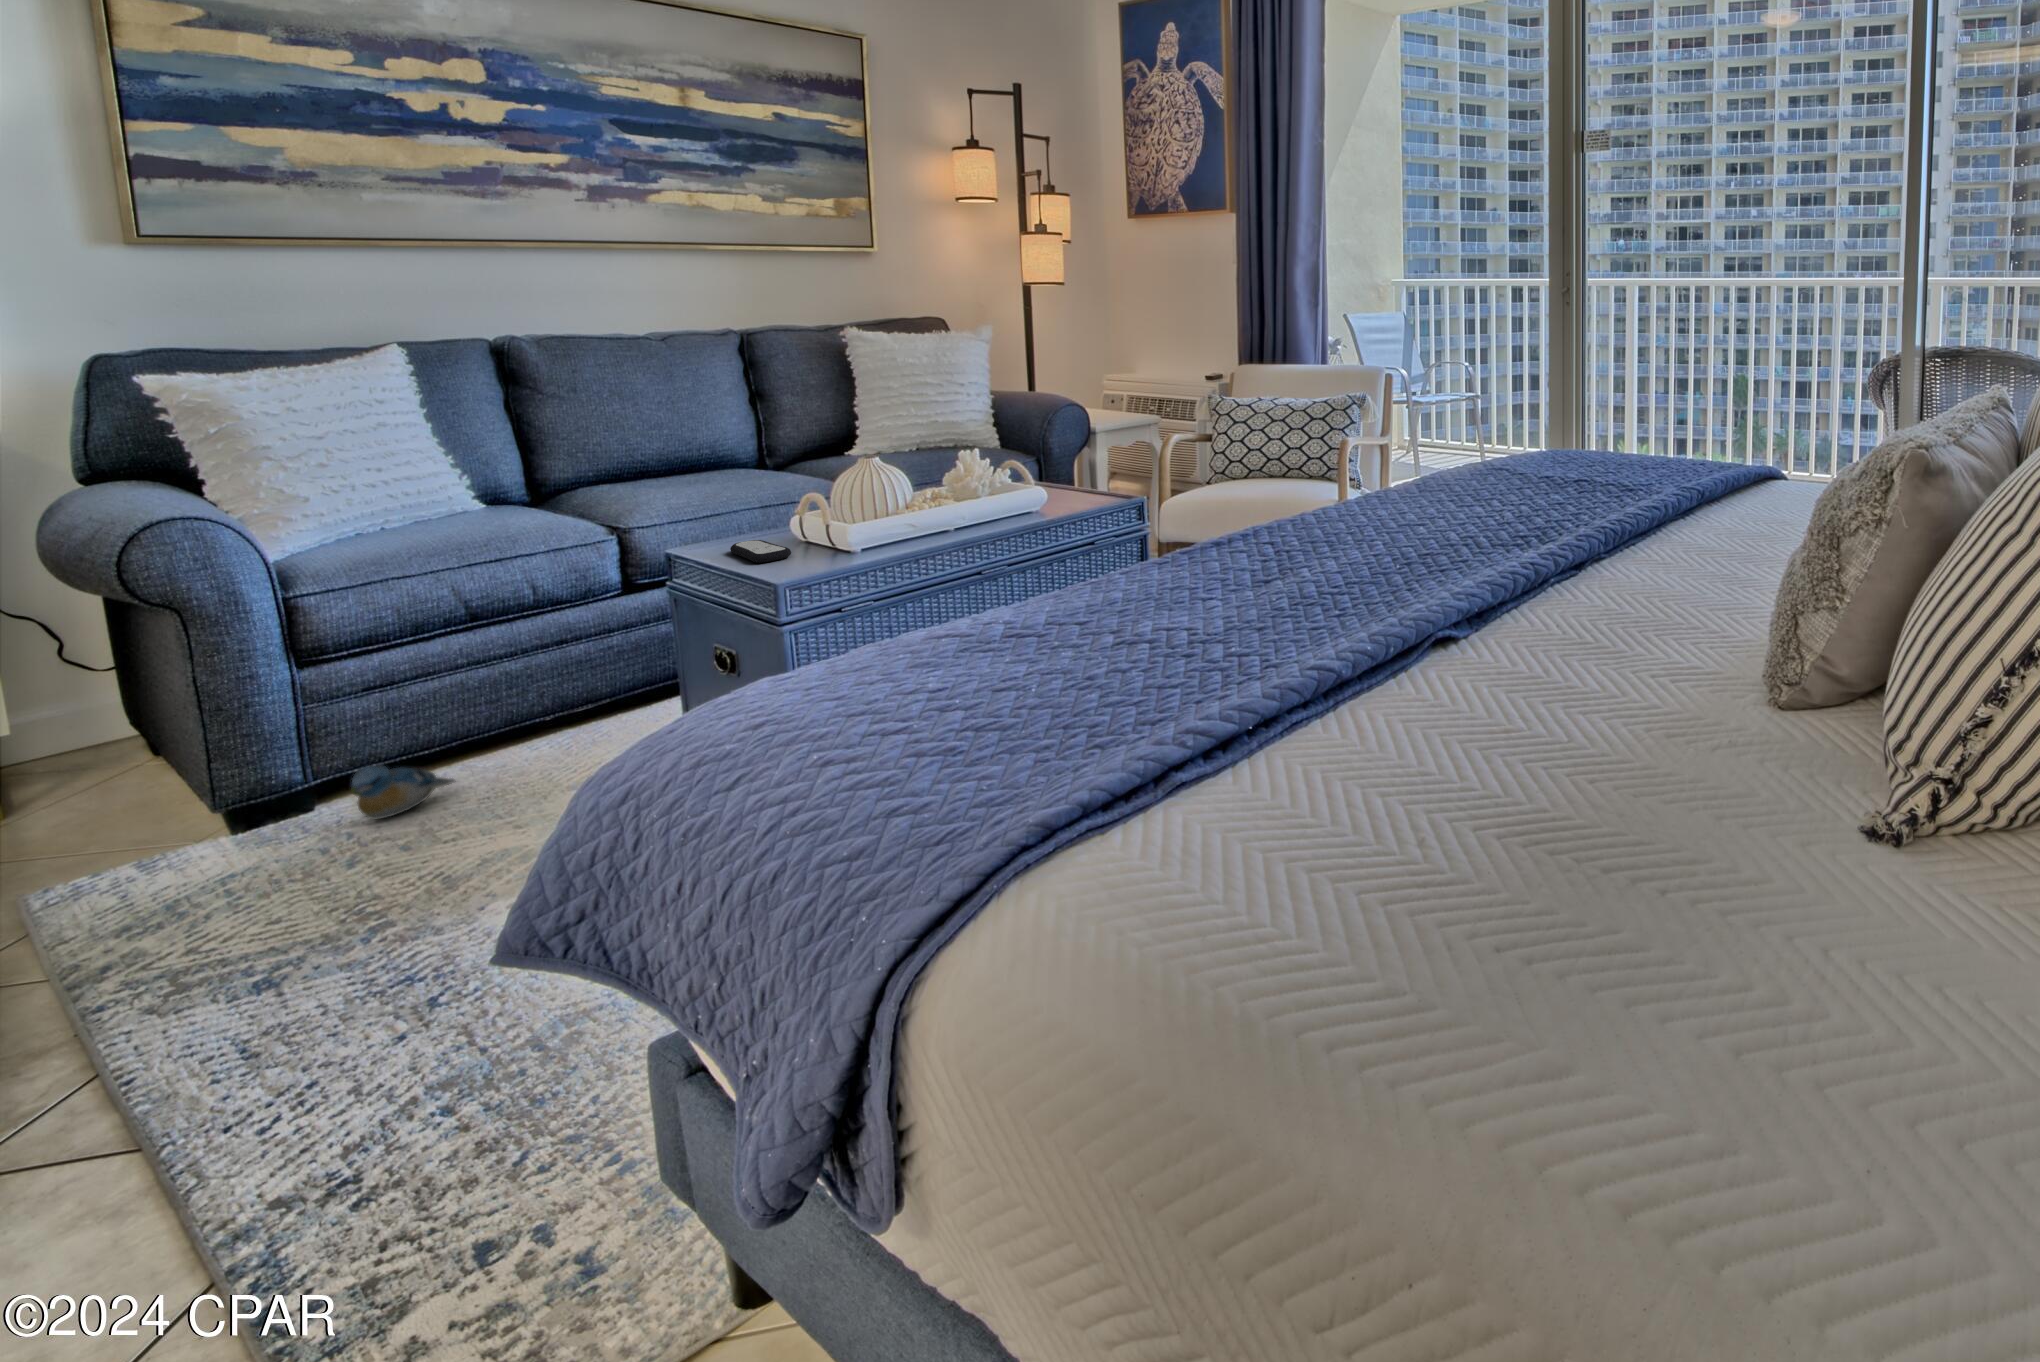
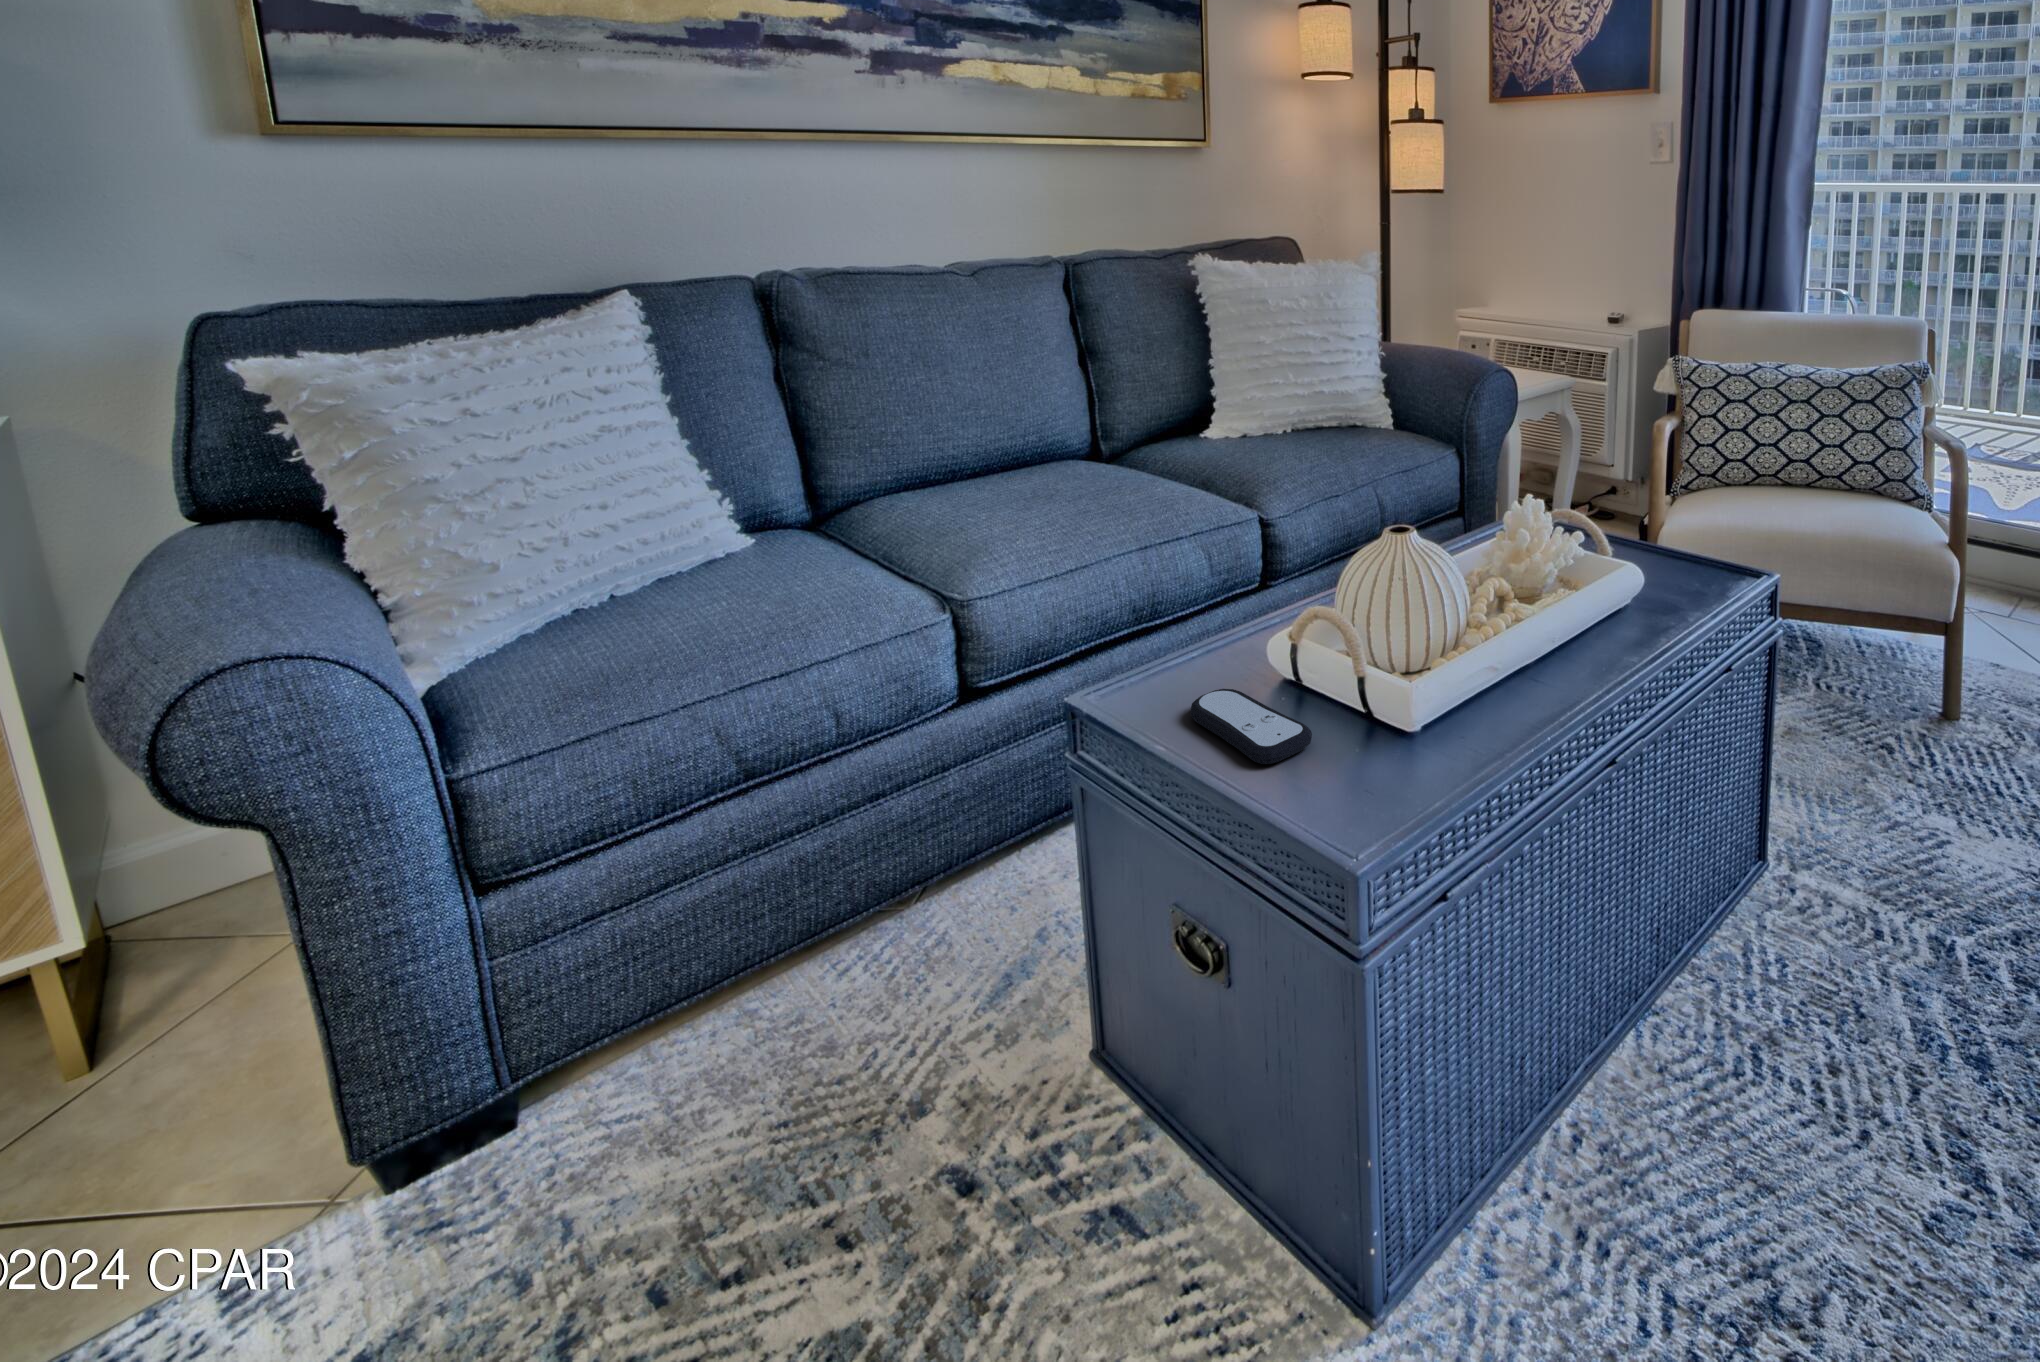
plush toy: present [351,765,456,819] -> none [551,1099,729,1230]

